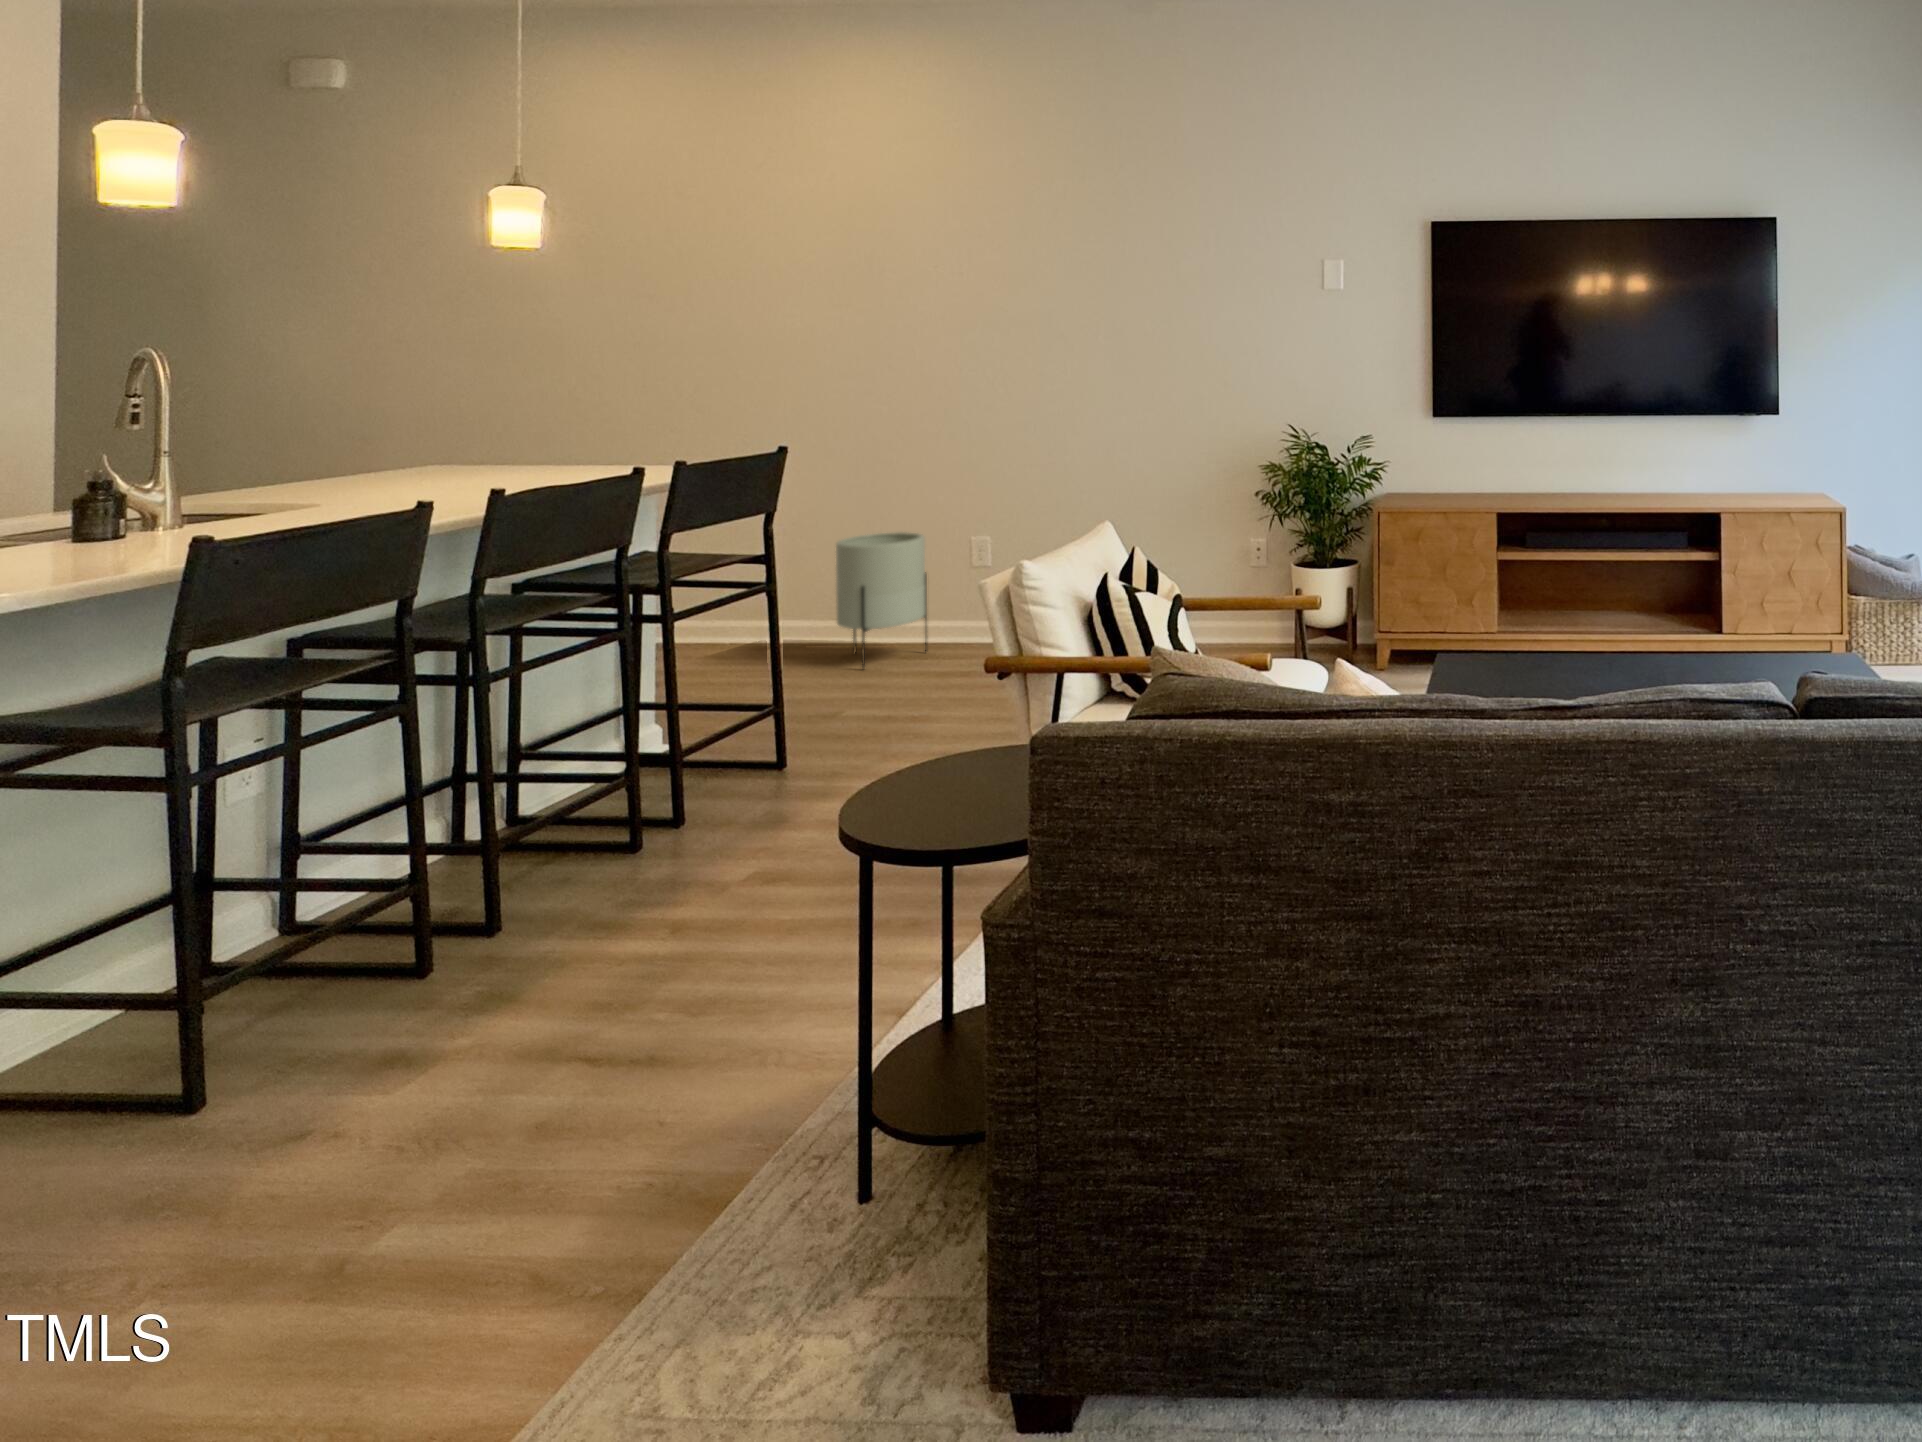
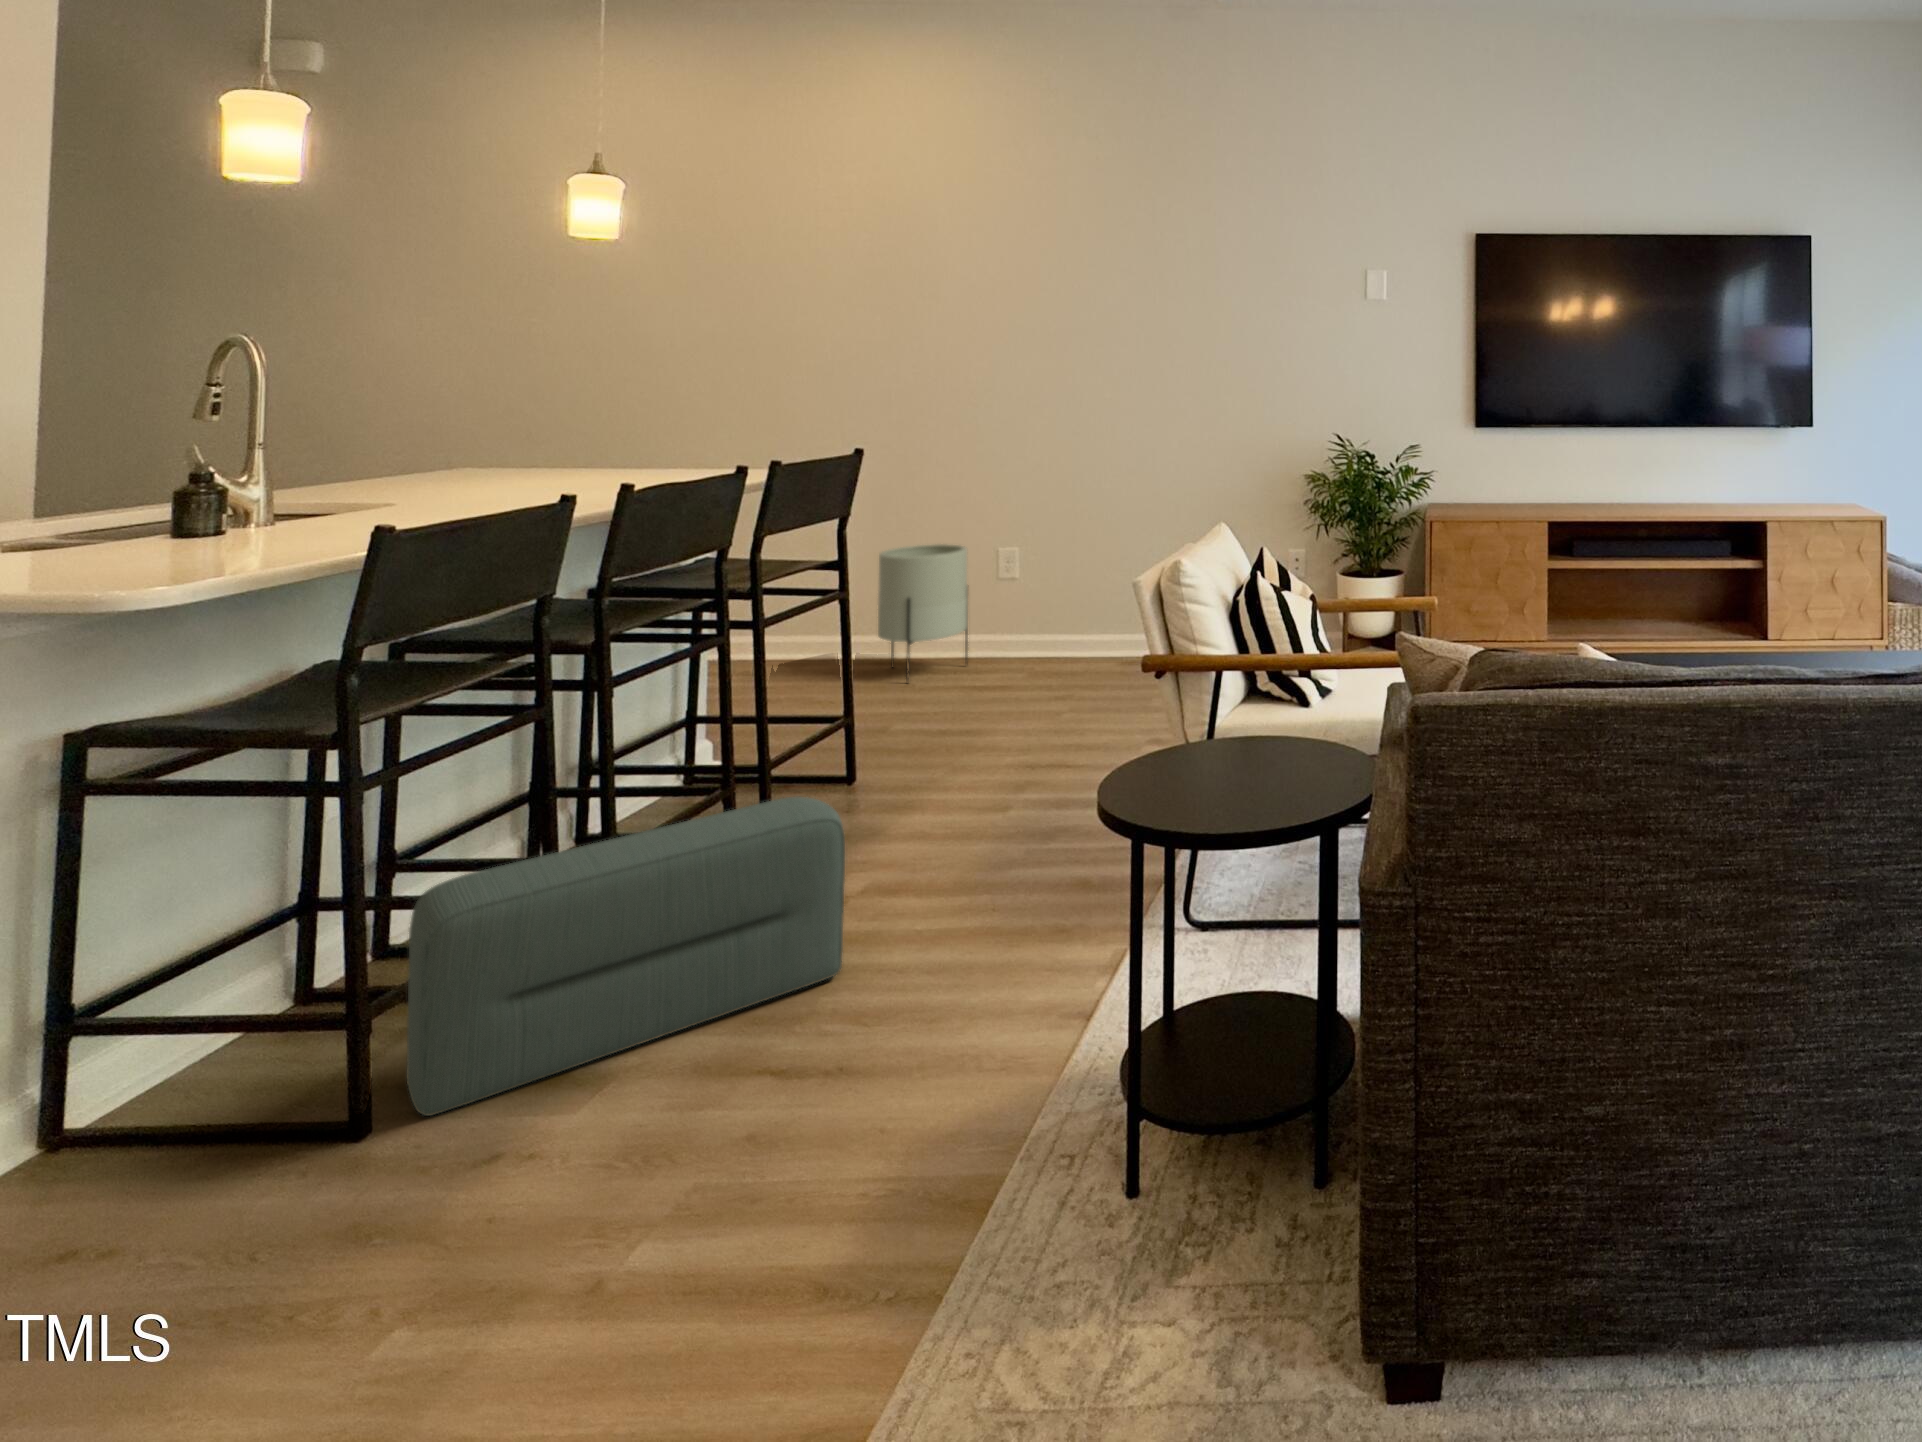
pouf: none [237,792,684,1096] -> present [406,796,845,1116]

